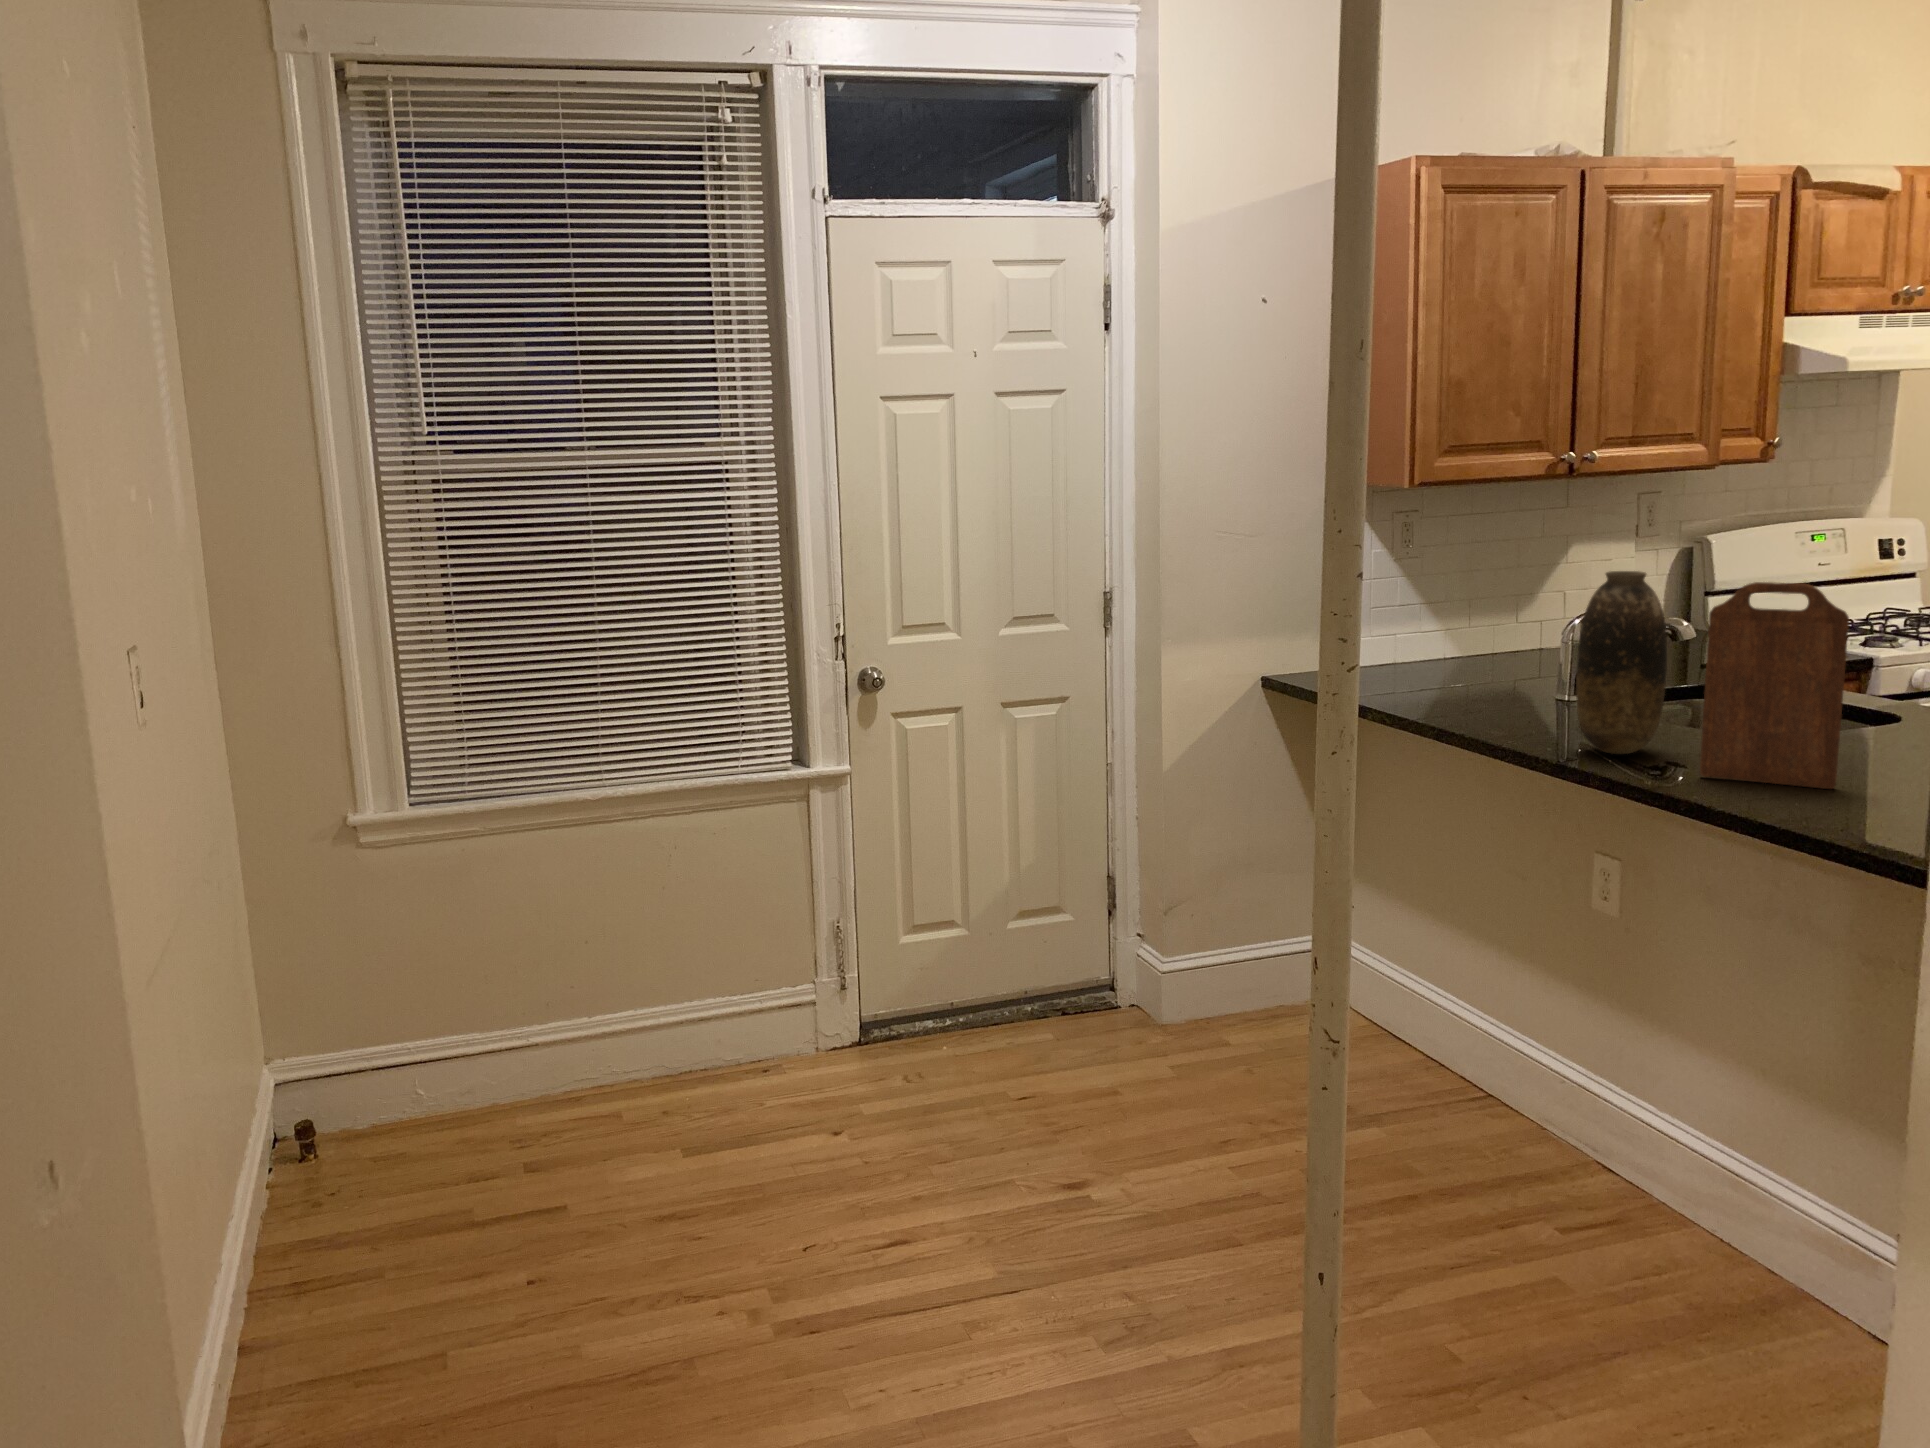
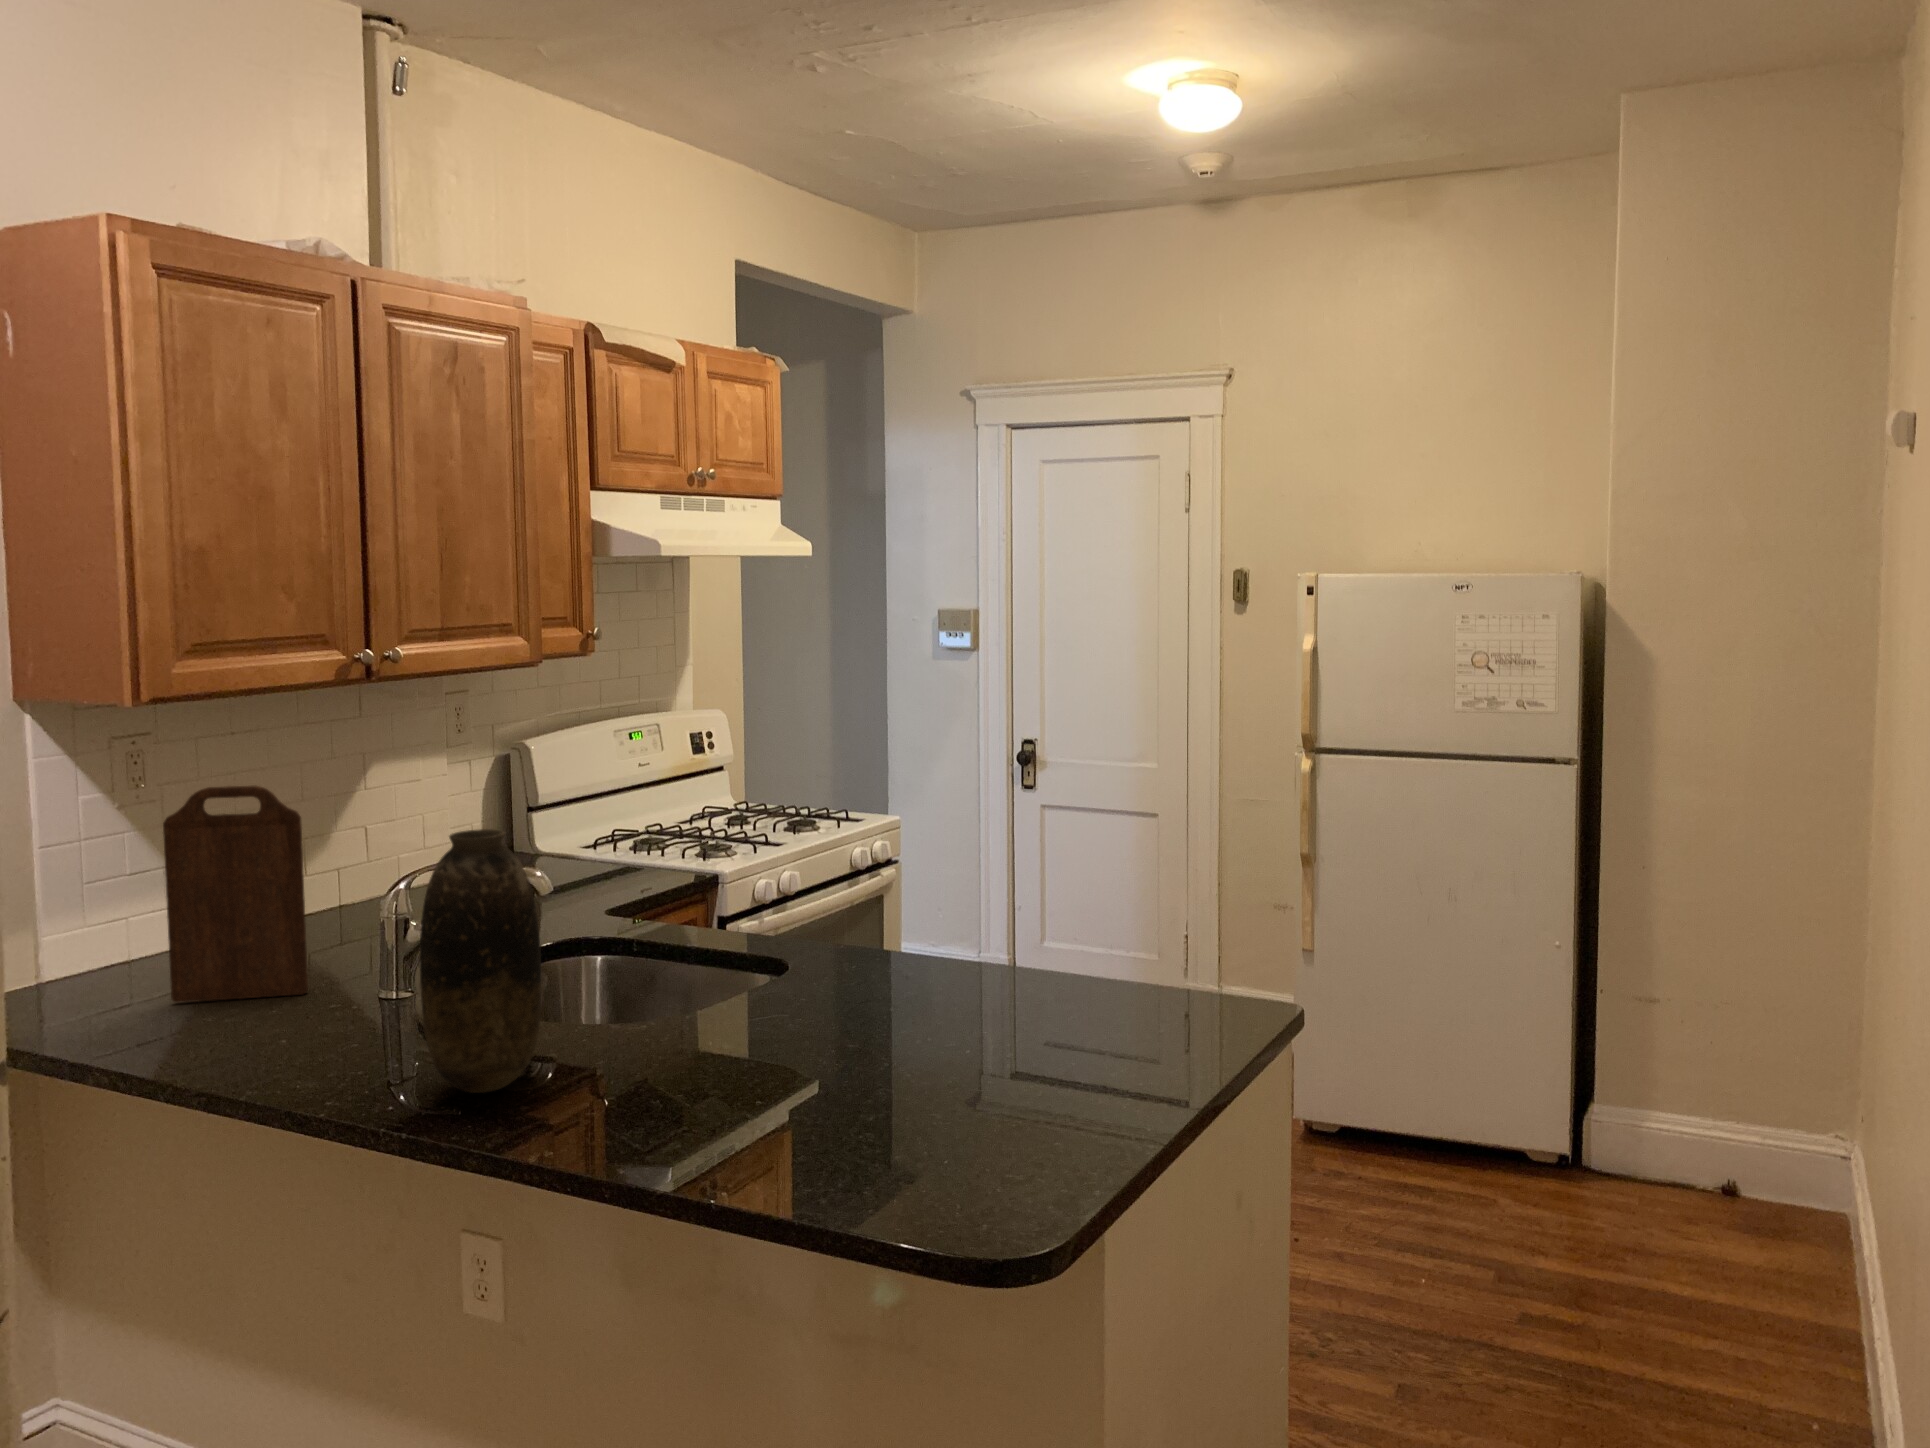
cutting board: present [1700,582,1849,789] -> present [163,786,308,1003]

